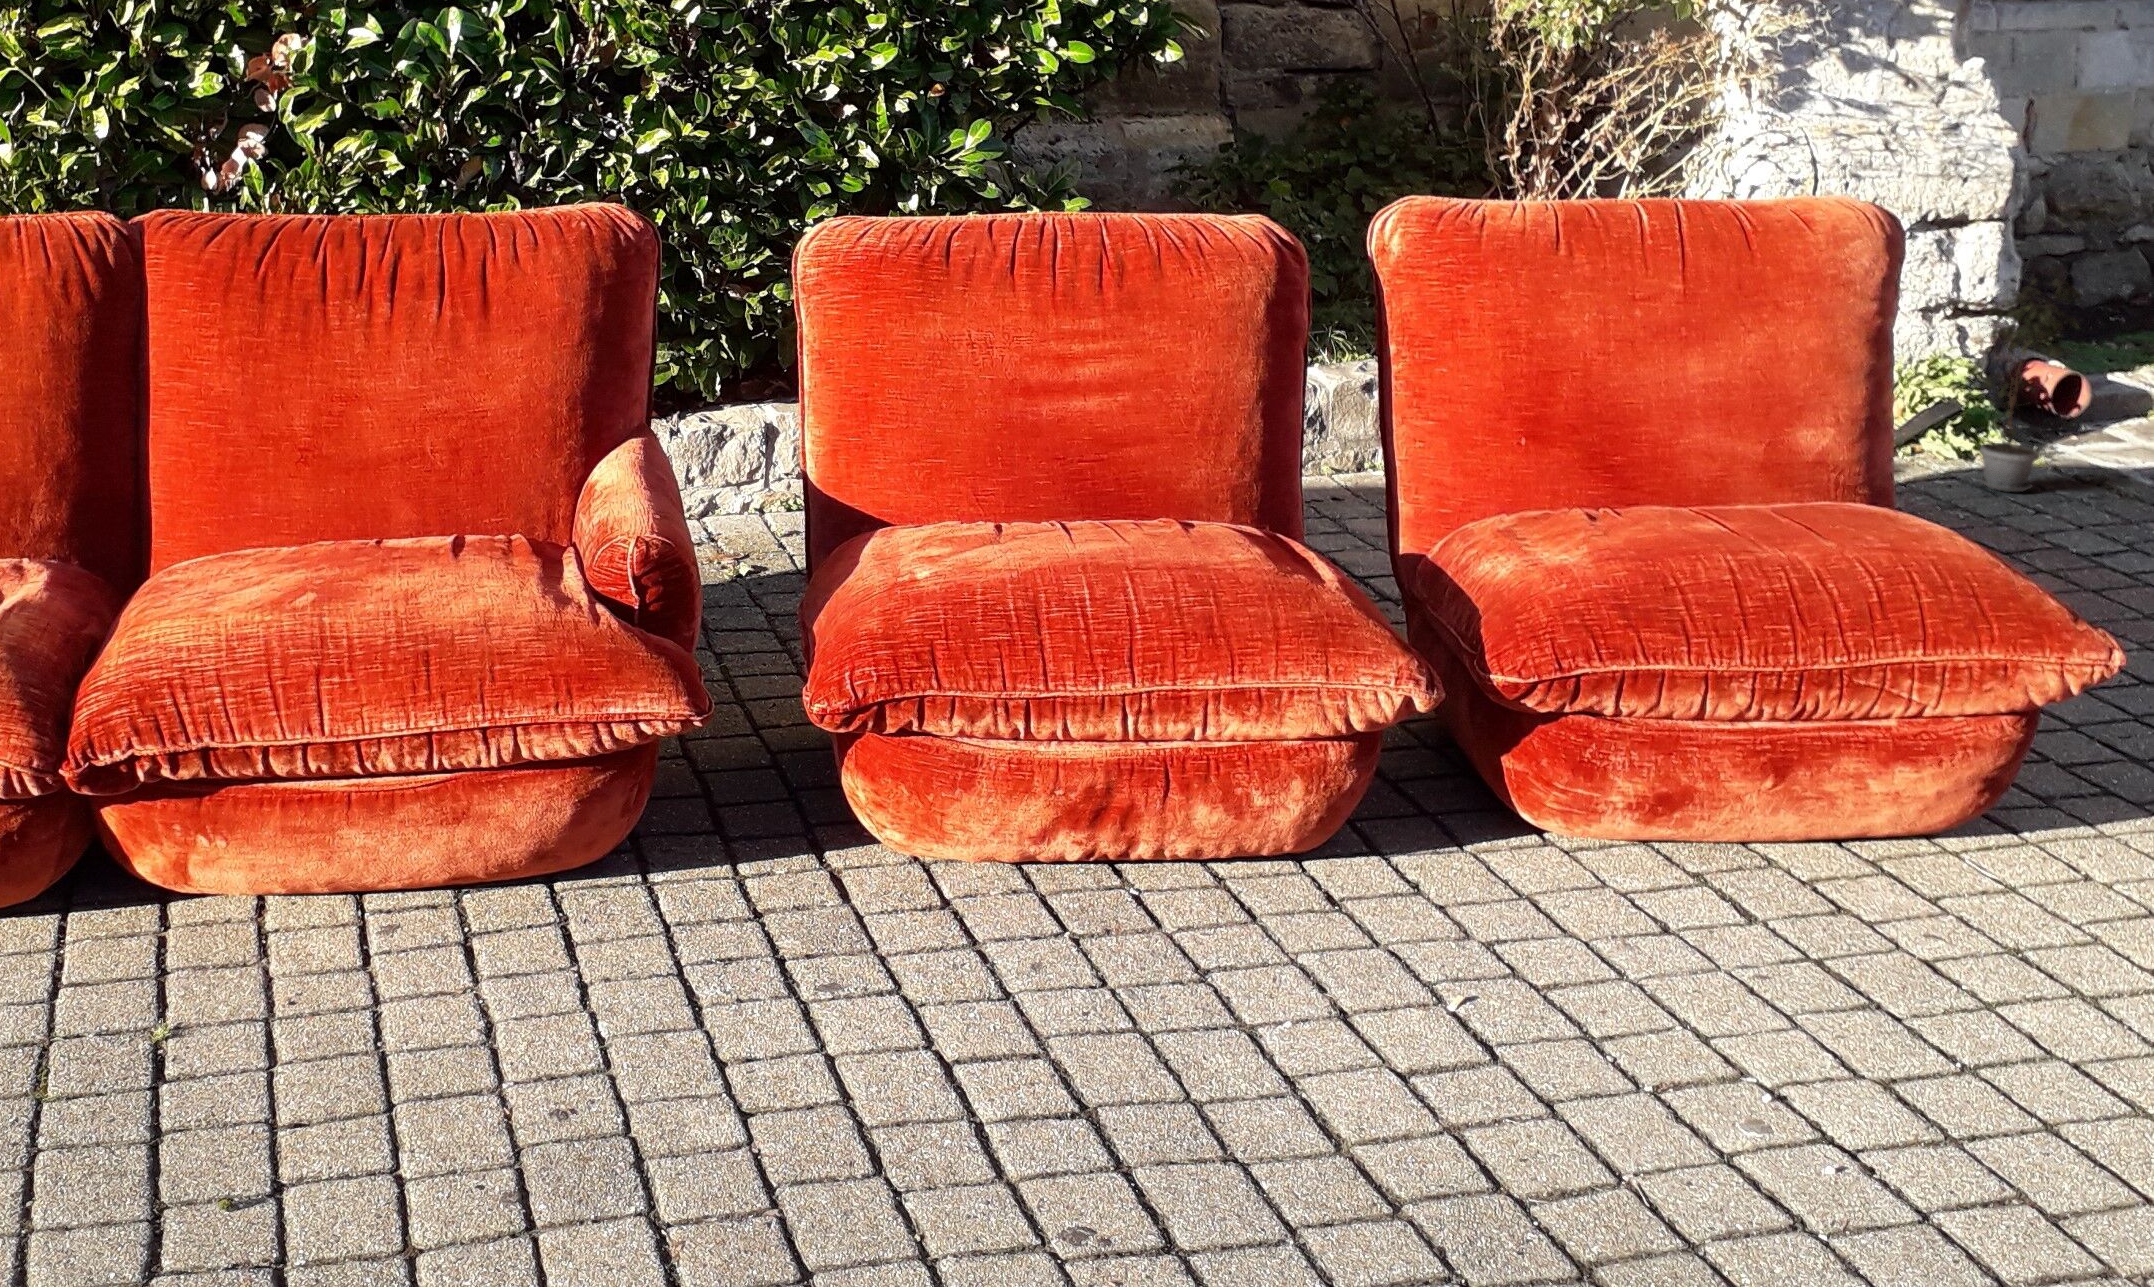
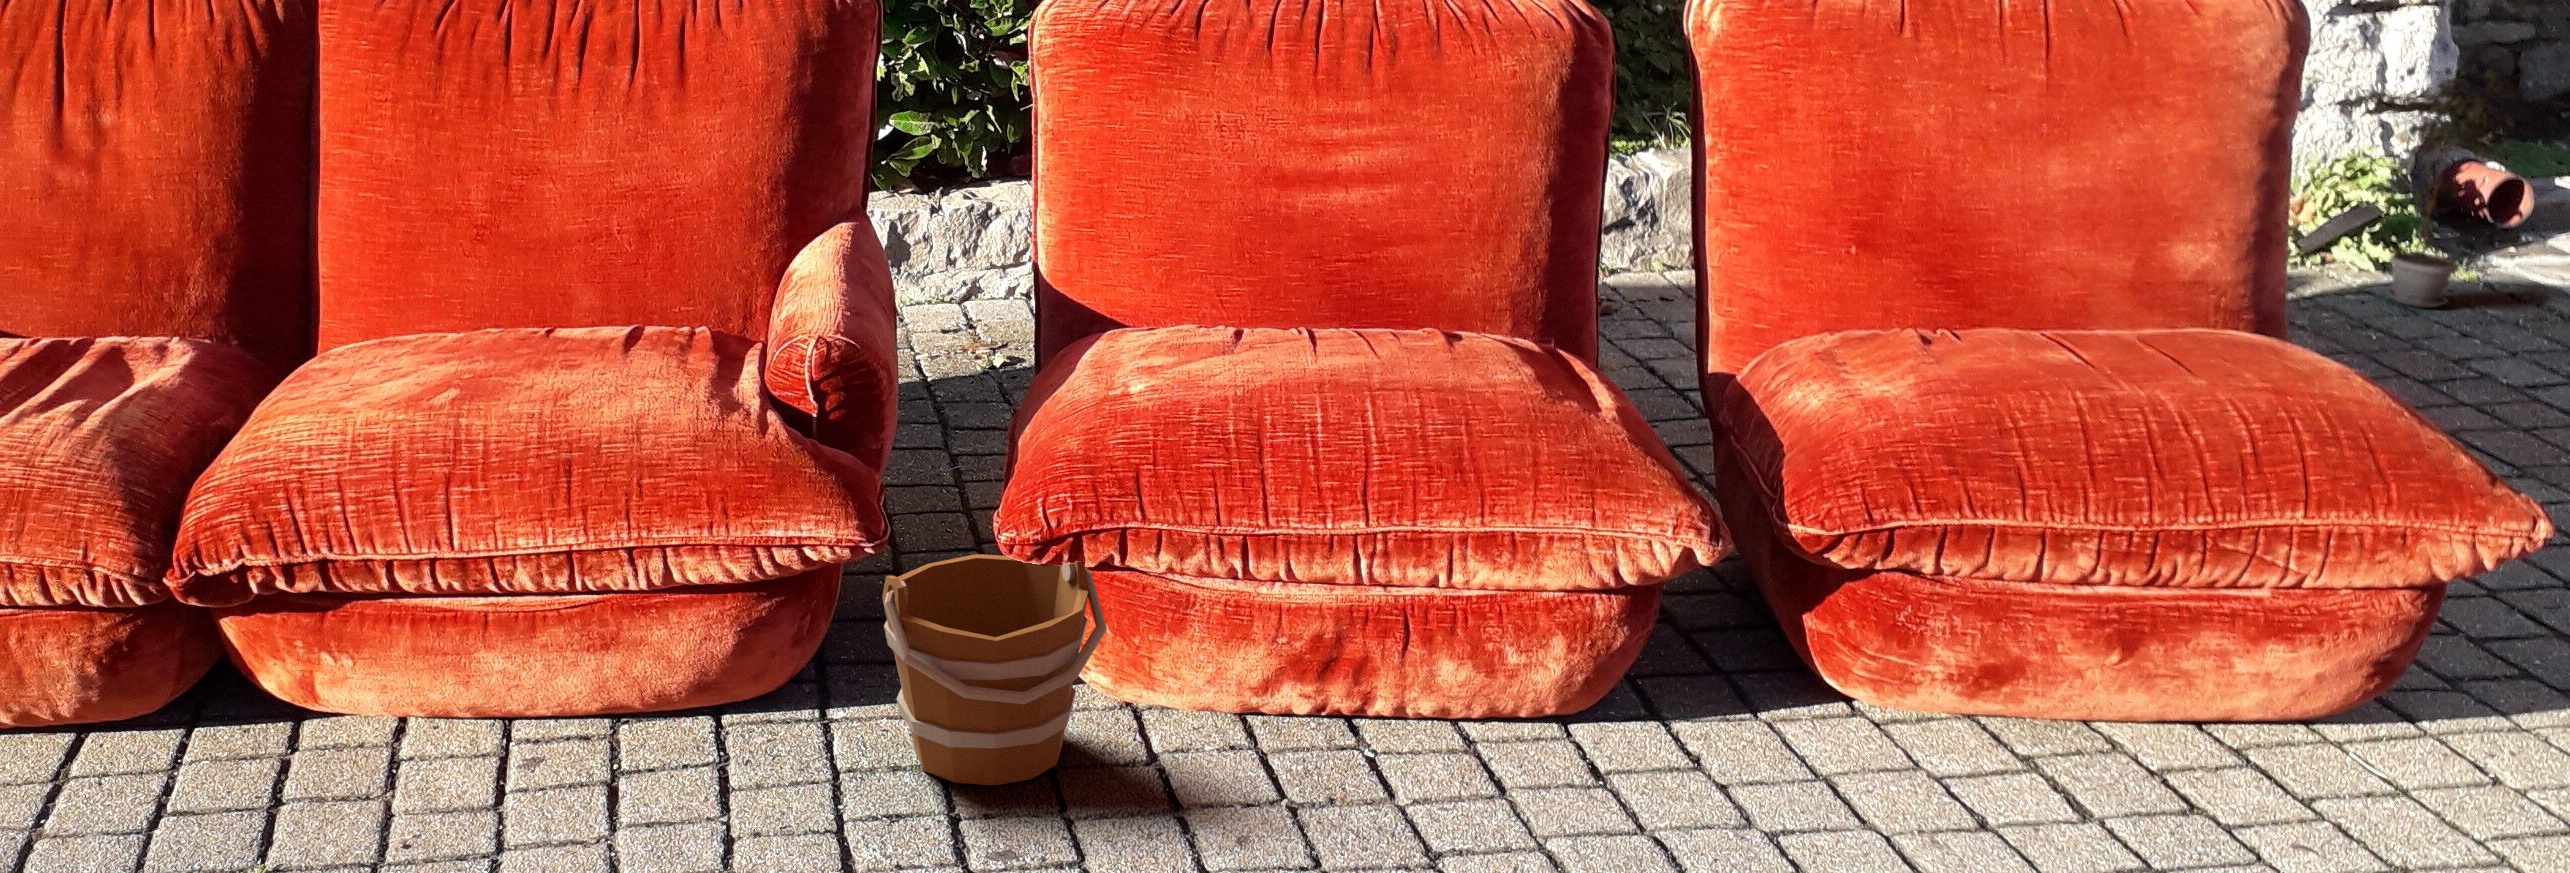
bucket: none [706,720,905,931] -> present [882,554,1107,786]

